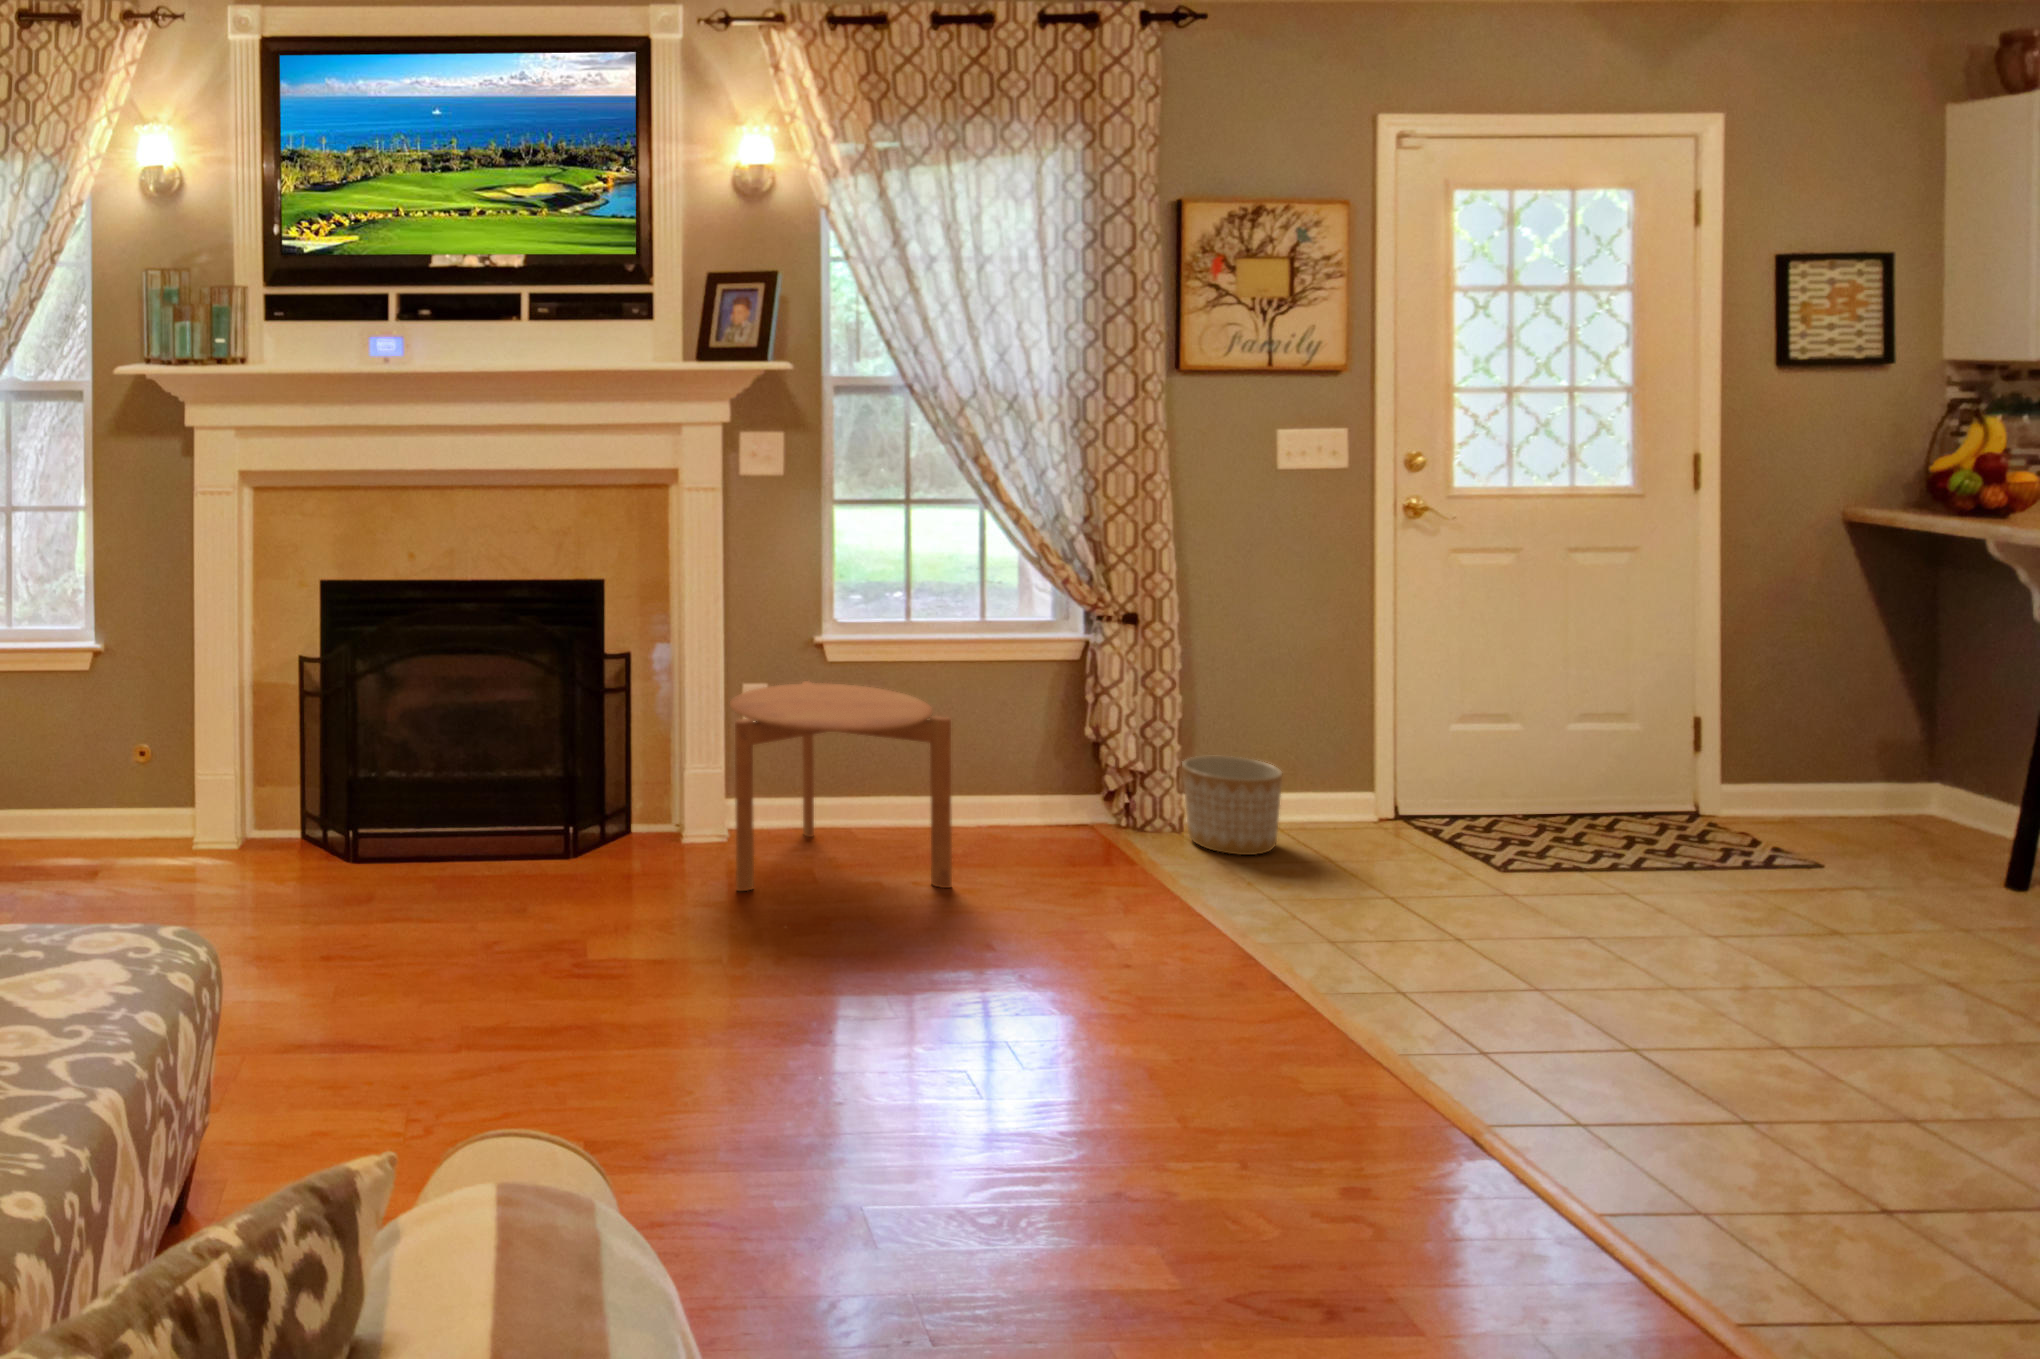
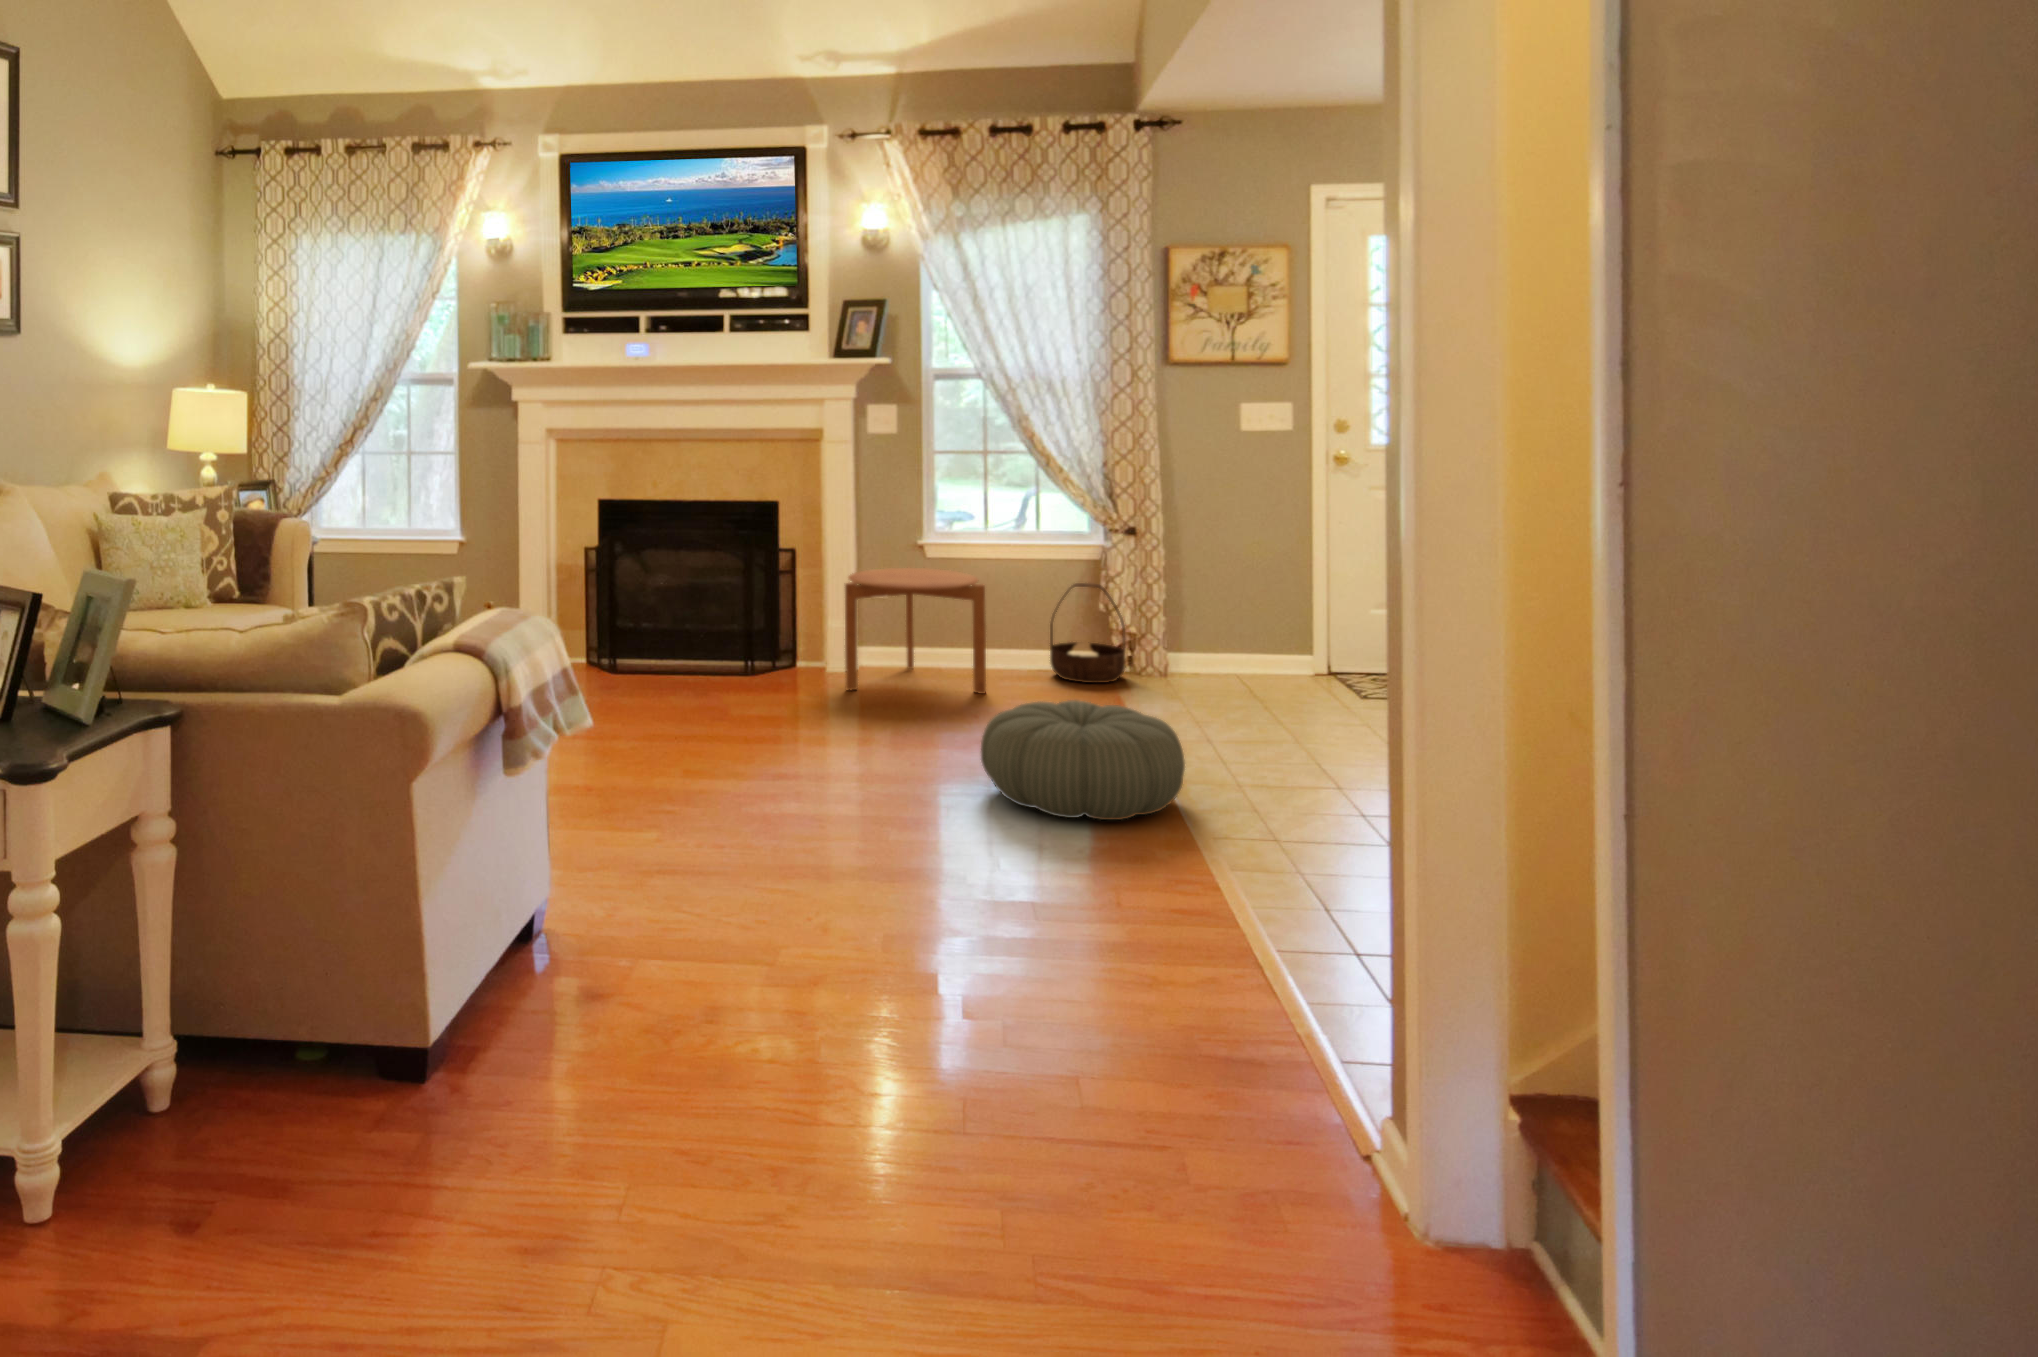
basket: none [1019,701,1133,856] -> present [1050,583,1125,683]
planter: present [1182,756,1282,855] -> none [1162,624,1229,686]
pouf: none [1093,967,1484,1234] -> present [981,700,1185,820]

